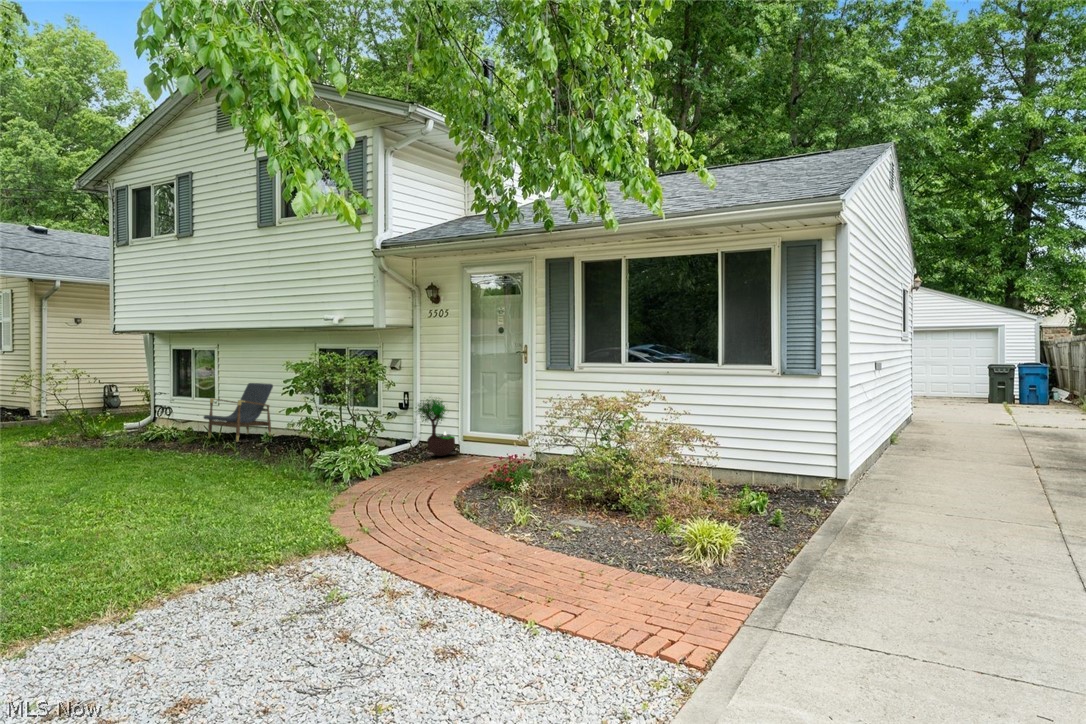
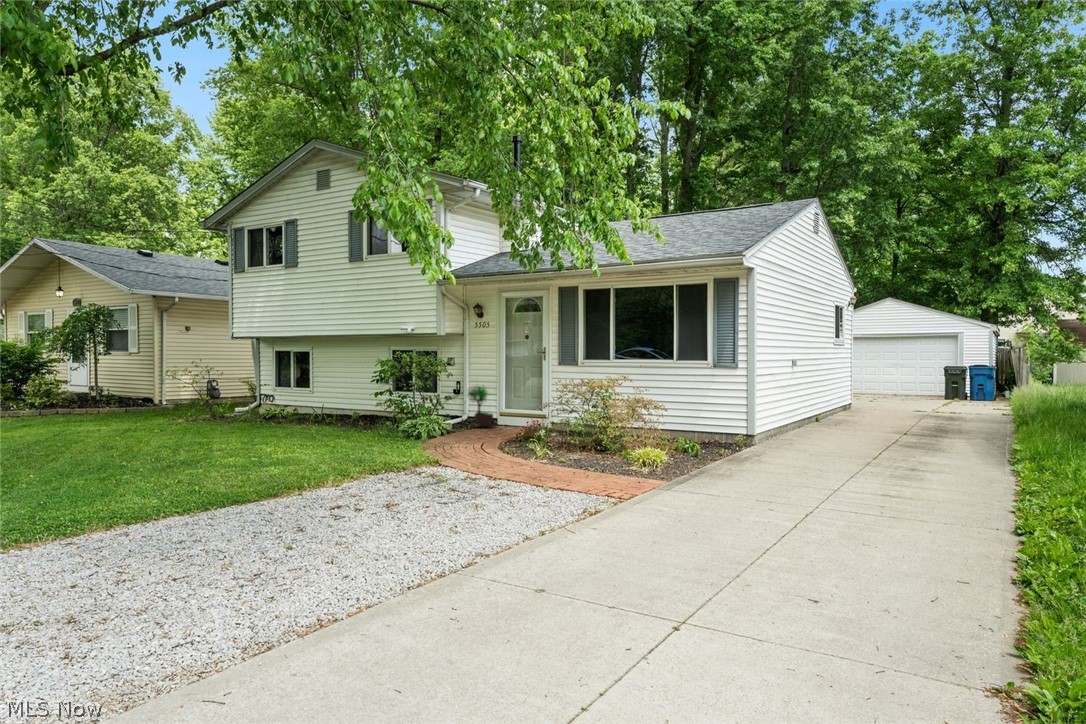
lounge chair: present [204,383,273,442] -> none [306,376,356,419]

